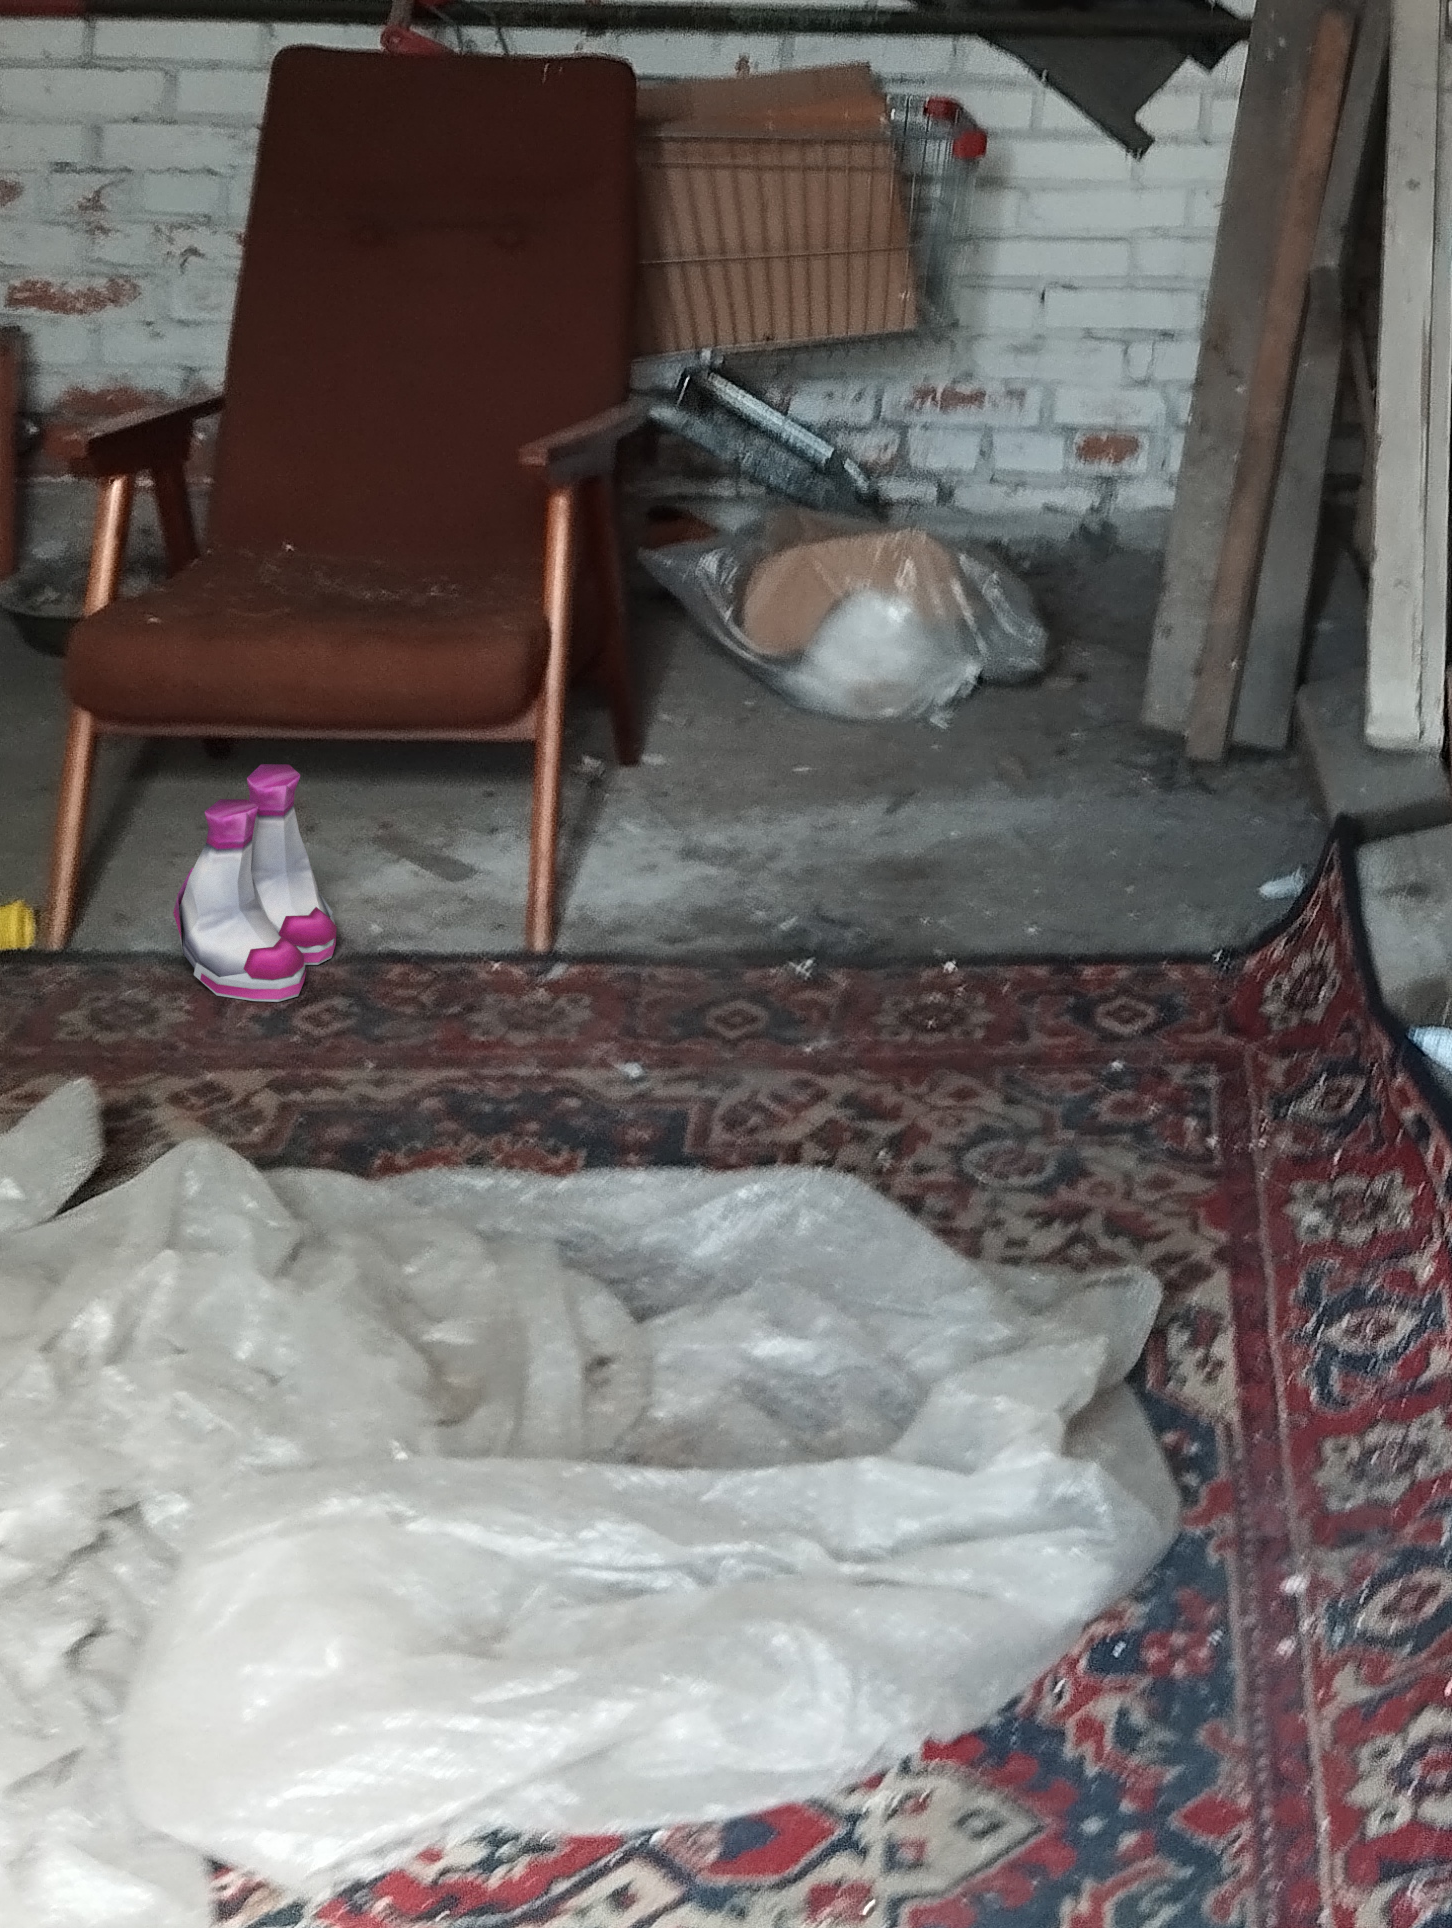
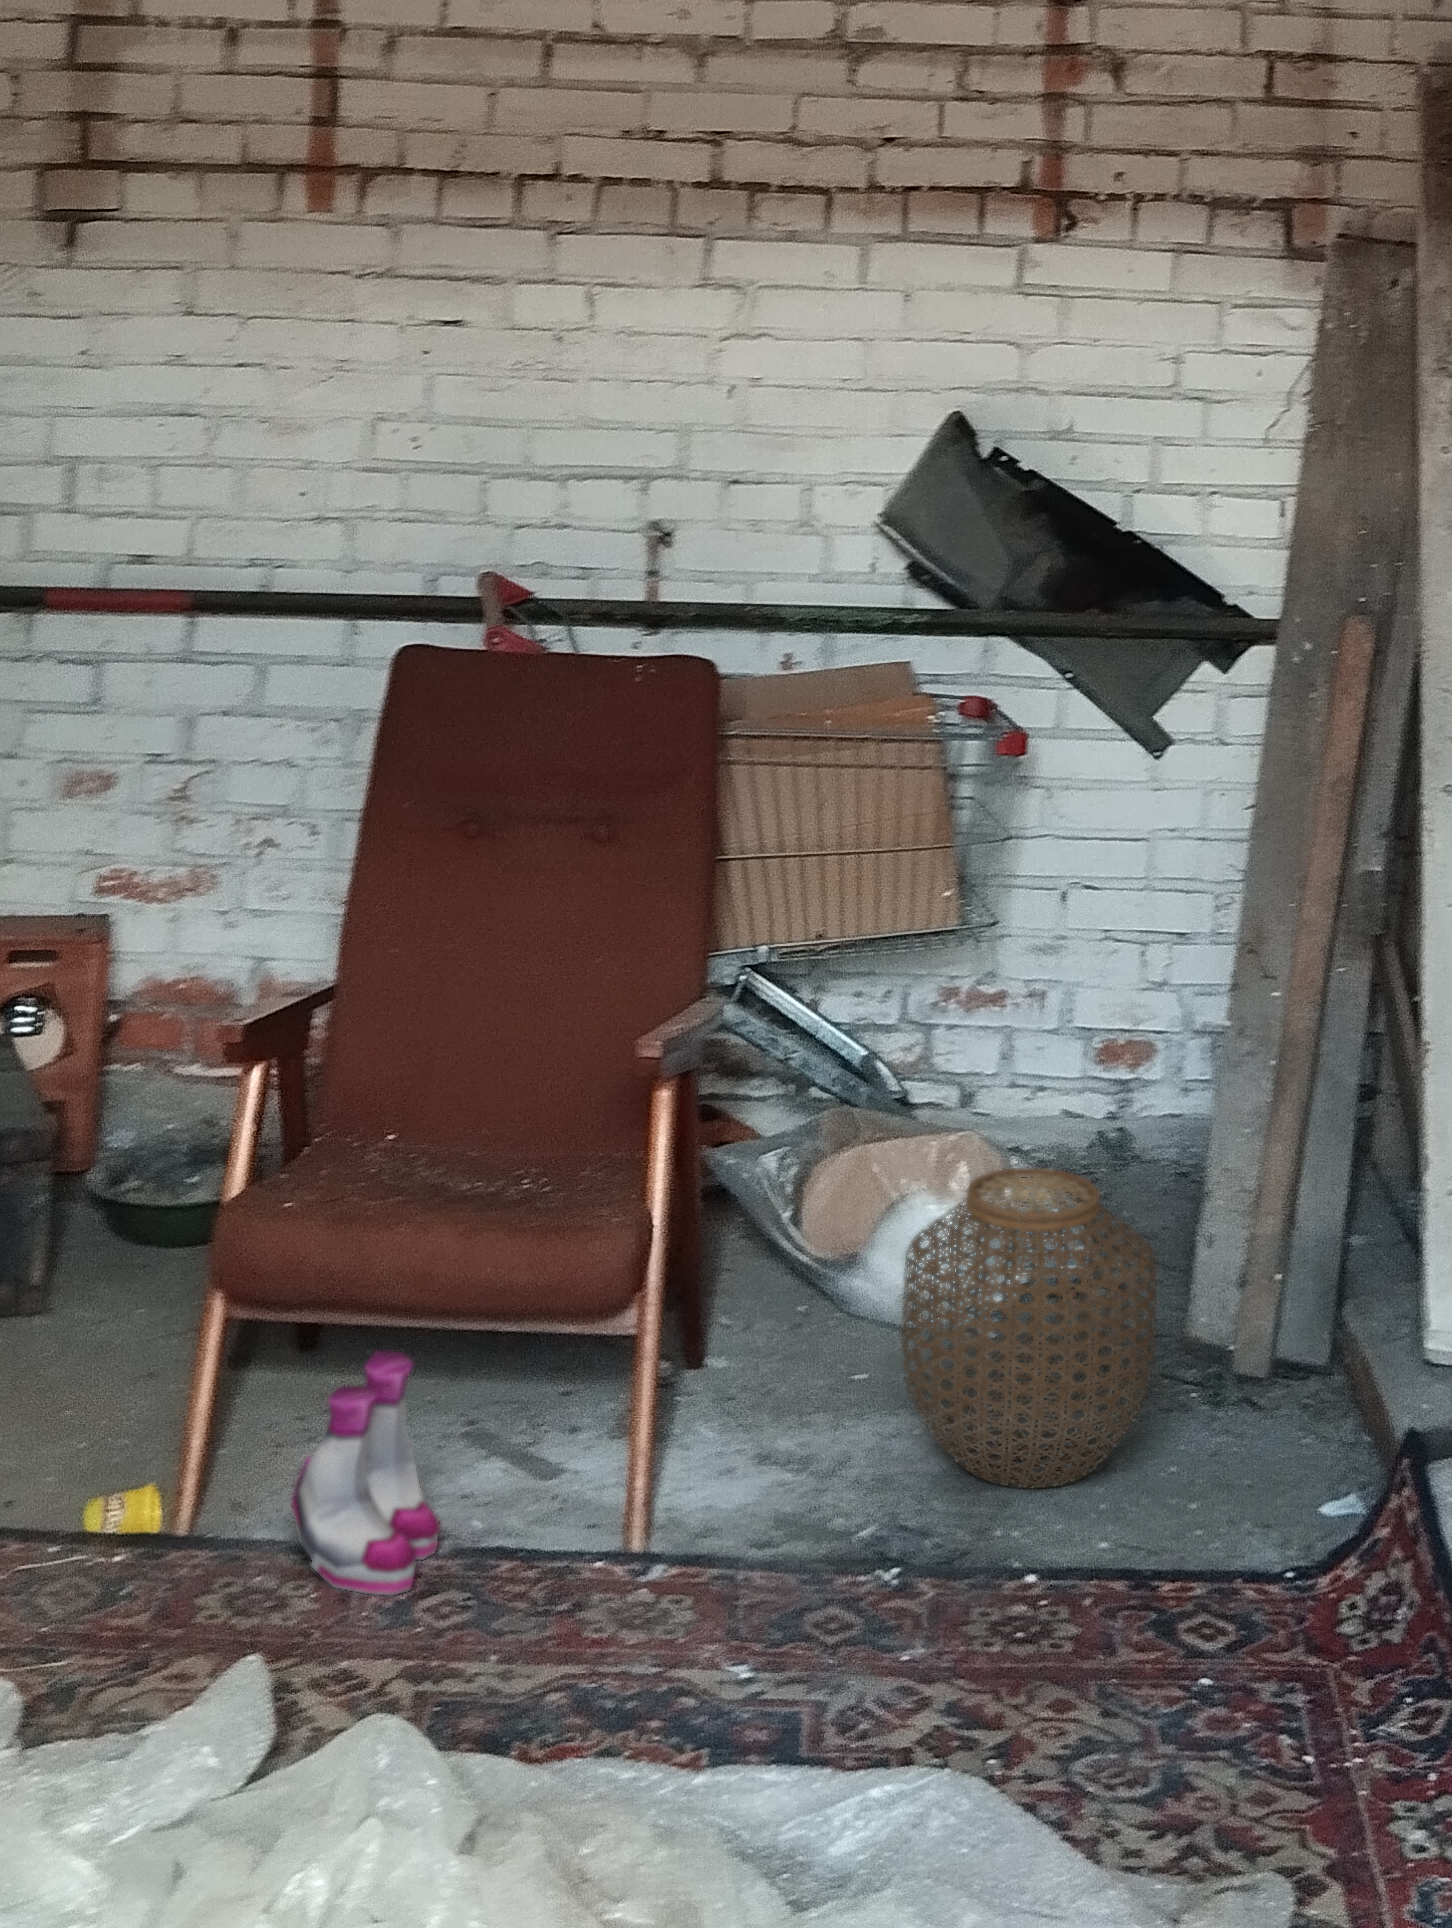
woven basket: none [833,569,1097,878] -> present [902,1168,1157,1488]

